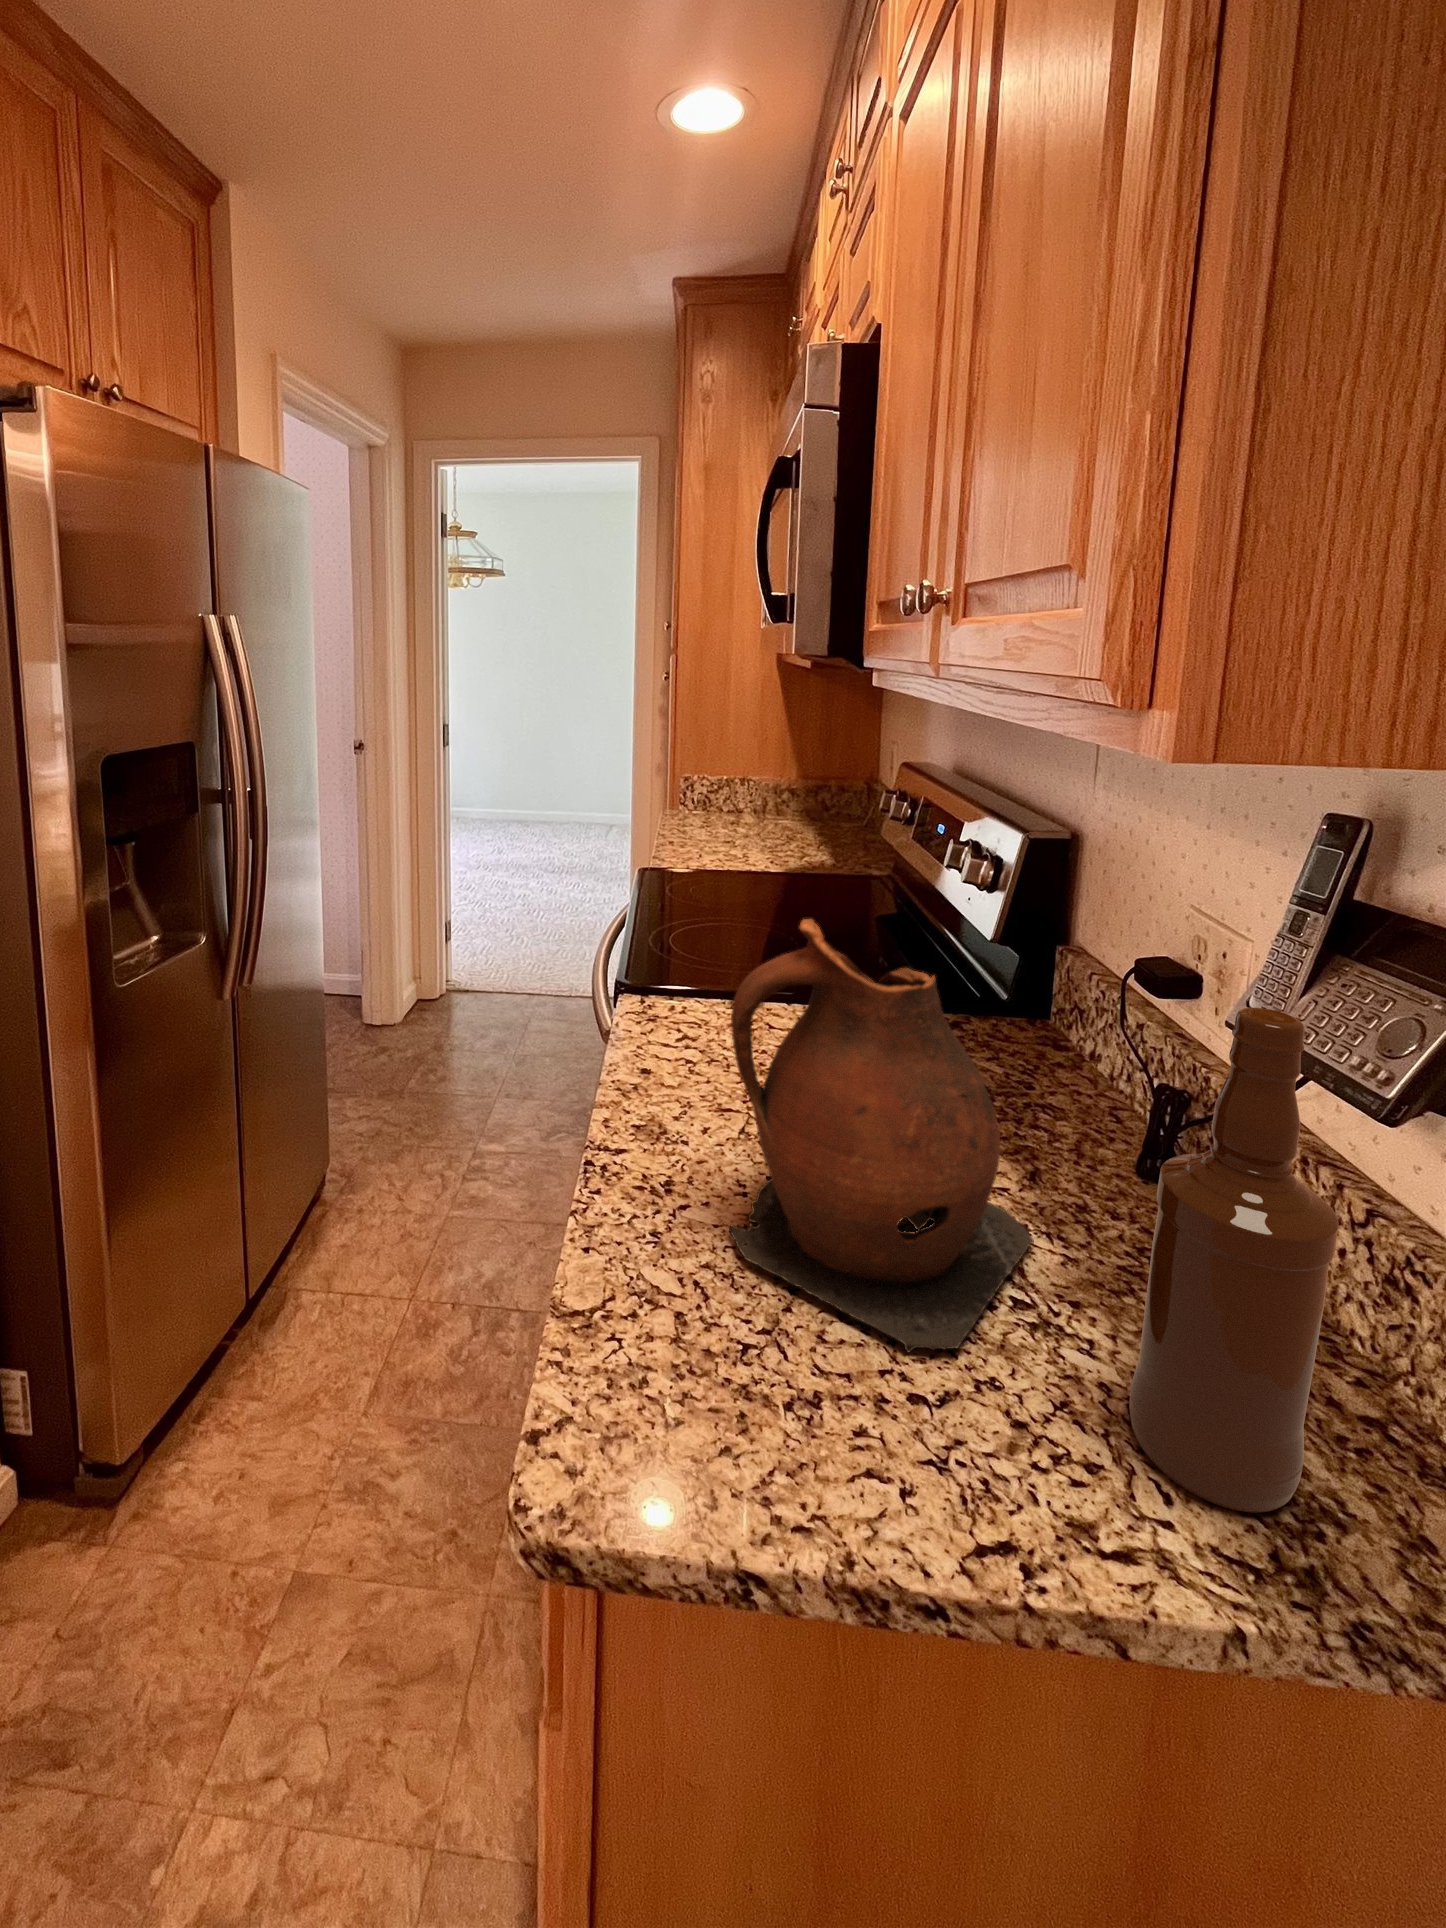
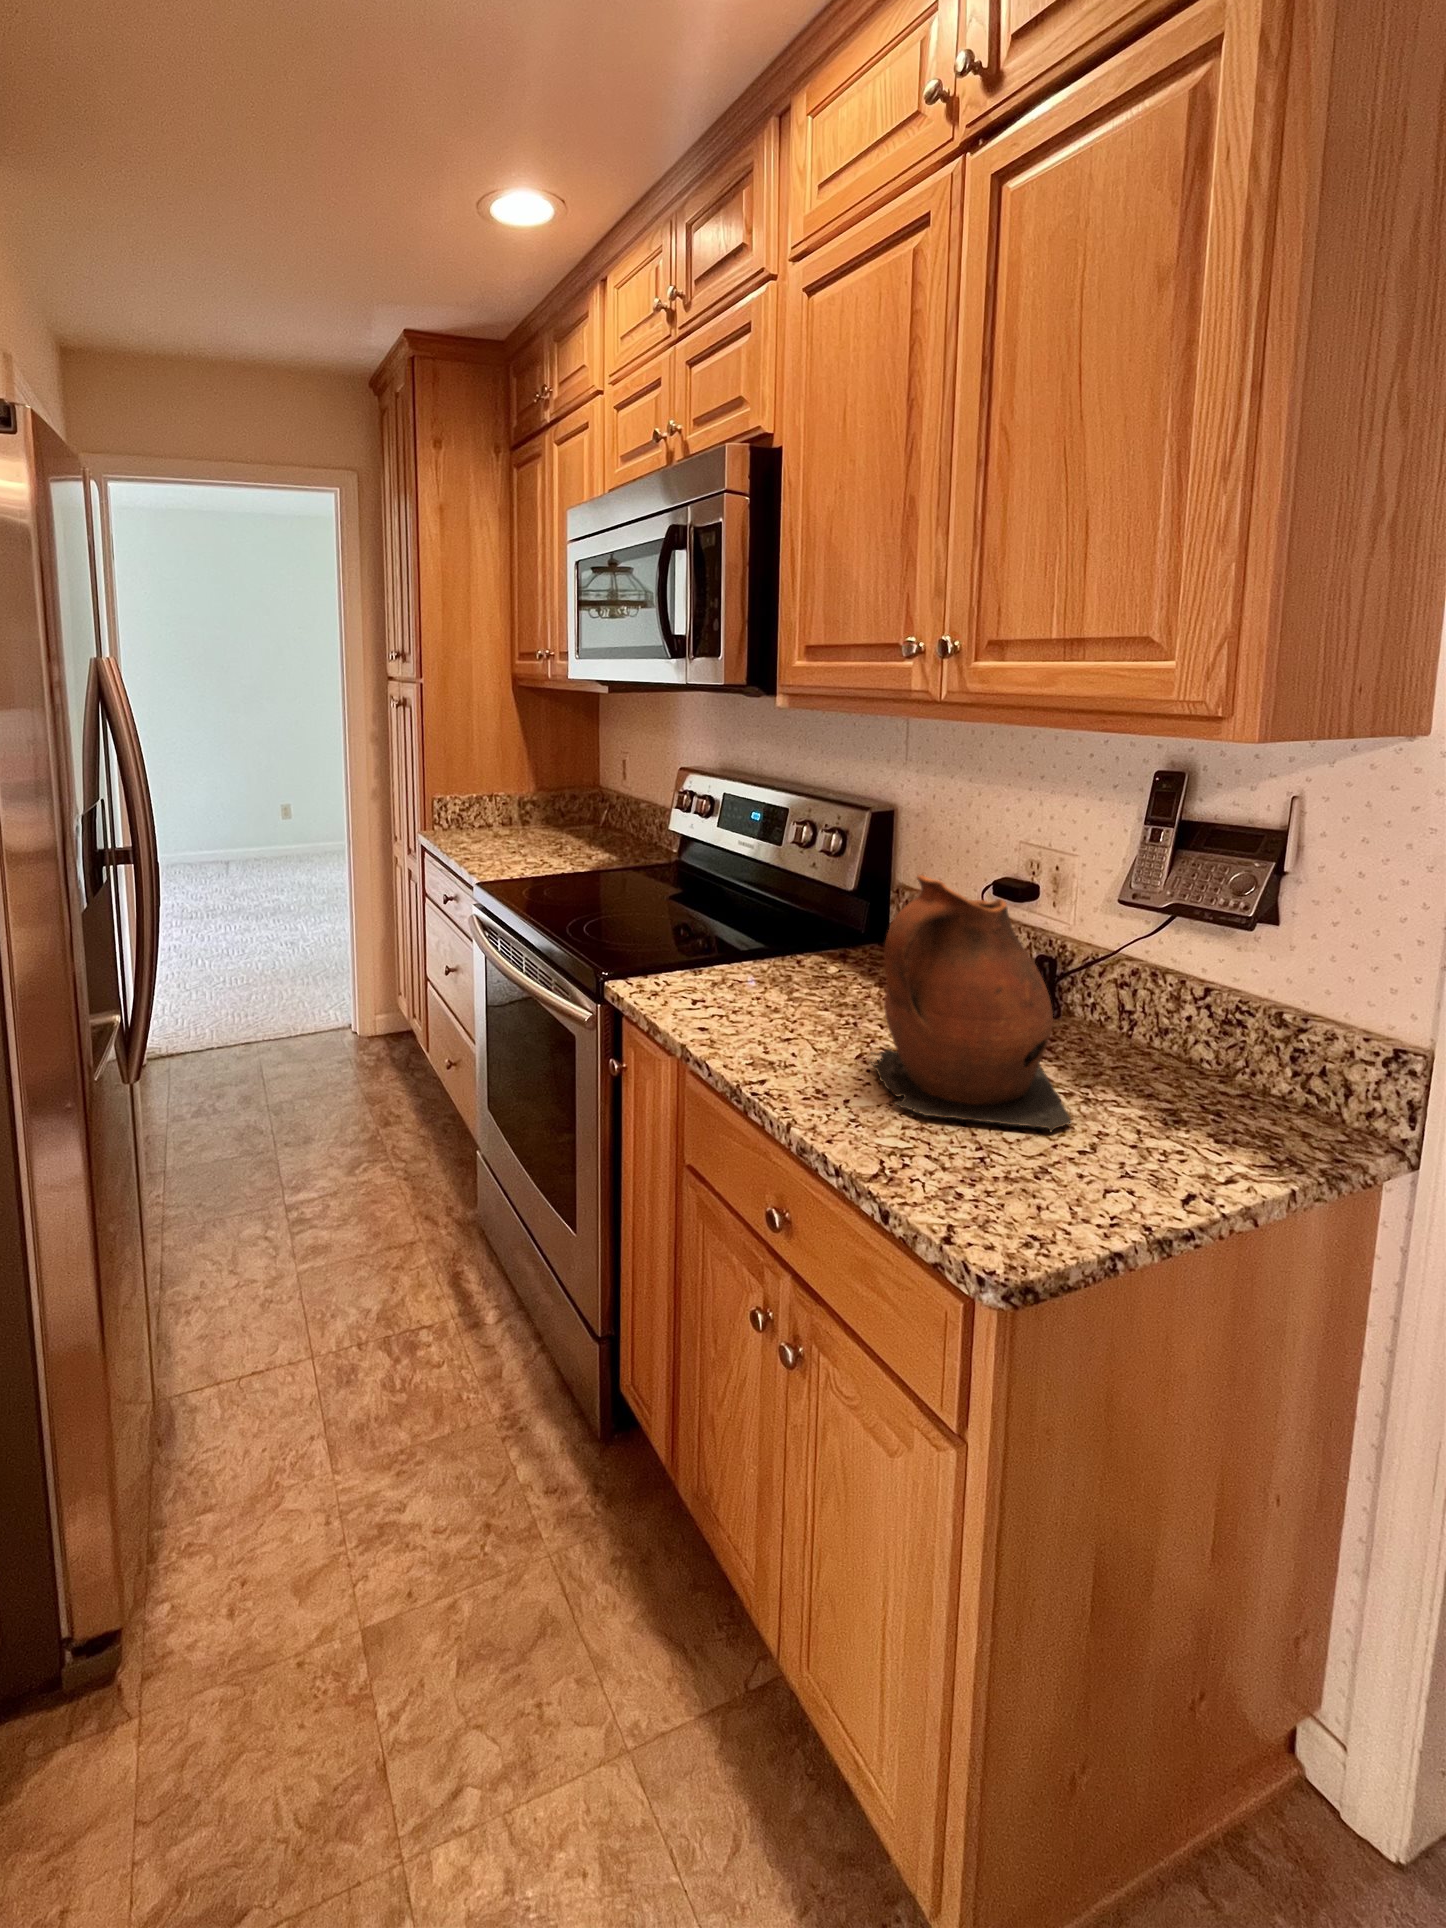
bottle: present [1129,1008,1339,1513] -> none [1161,877,1268,1148]

